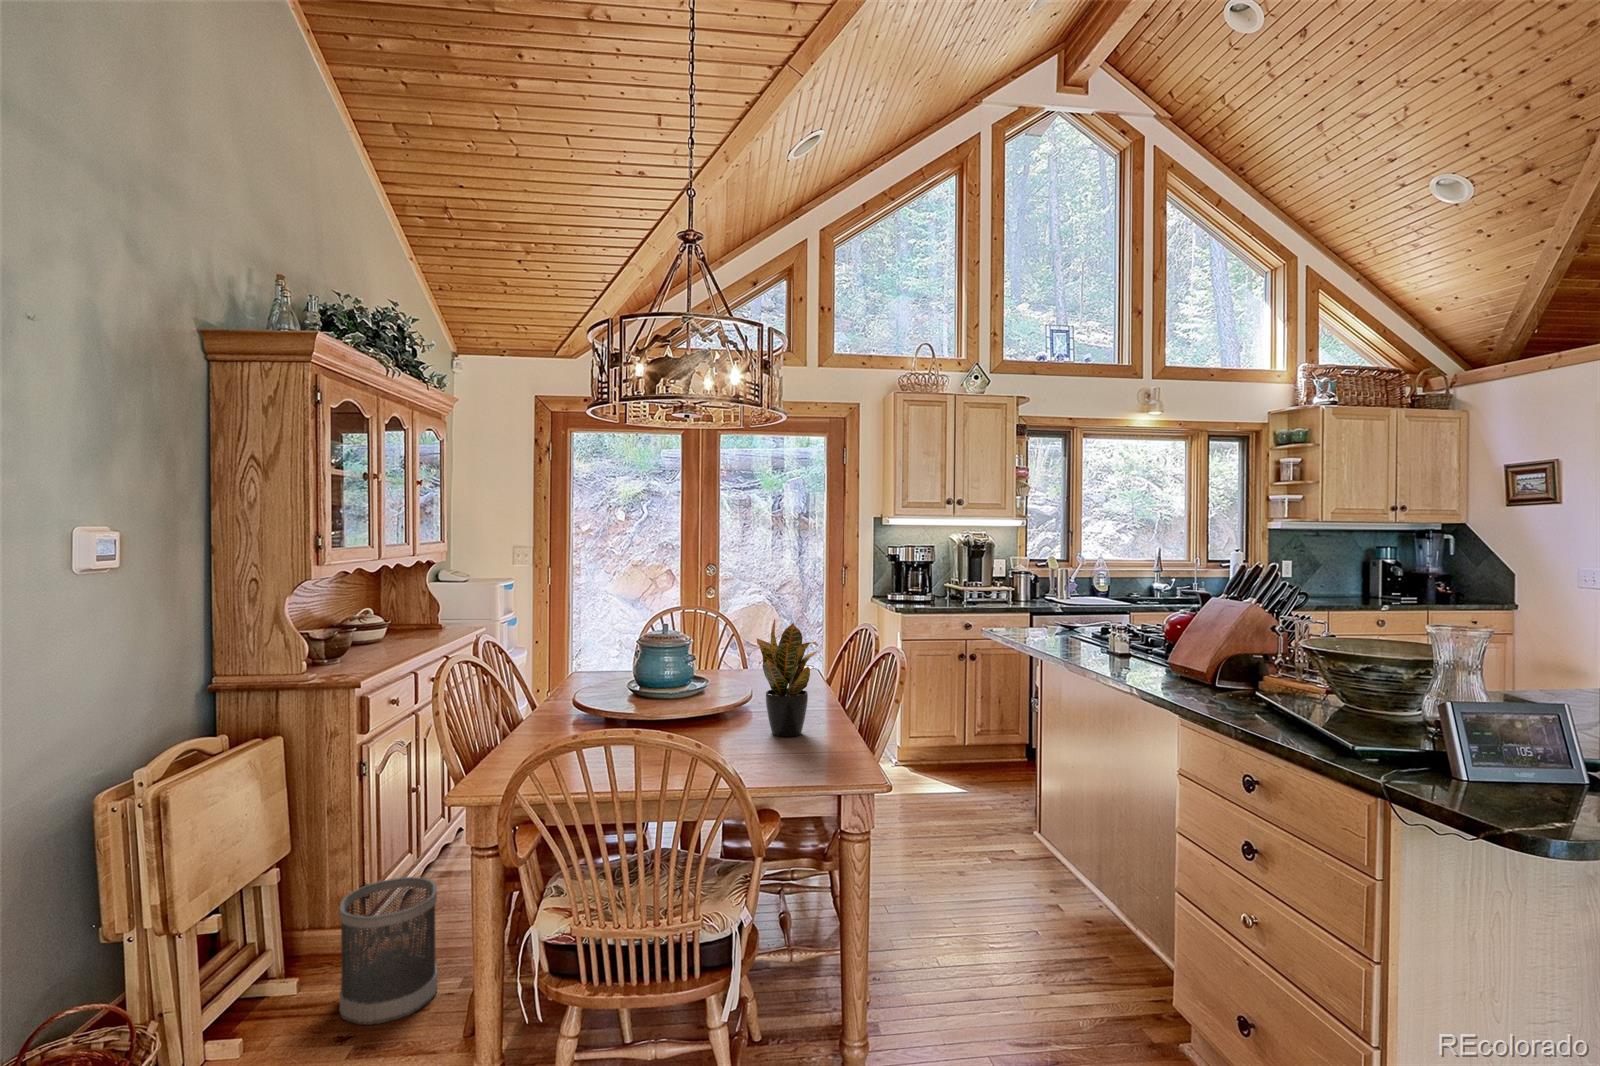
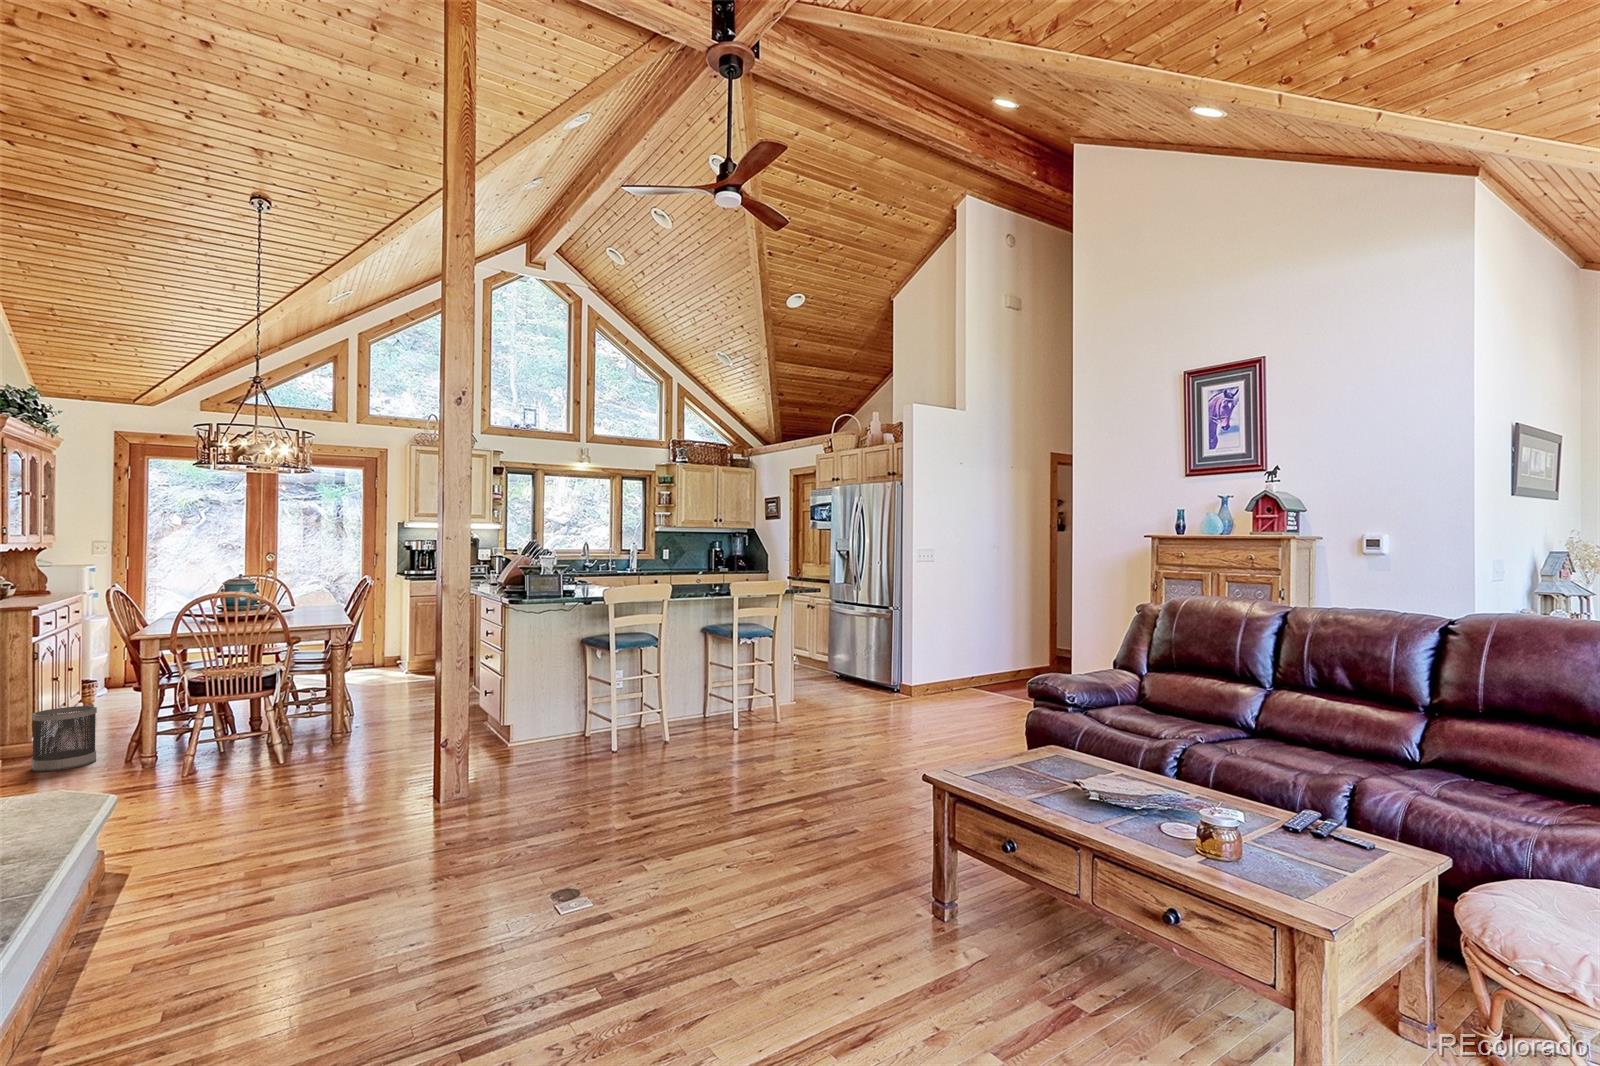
potted plant: present [757,620,818,737] -> none [292,558,336,614]

